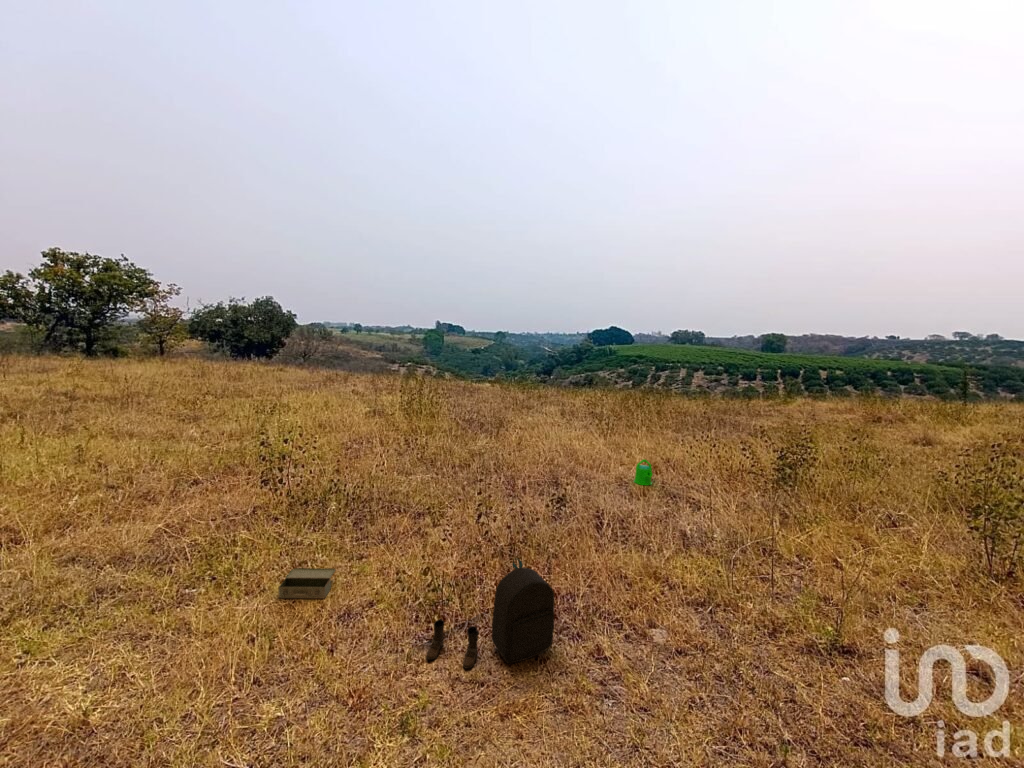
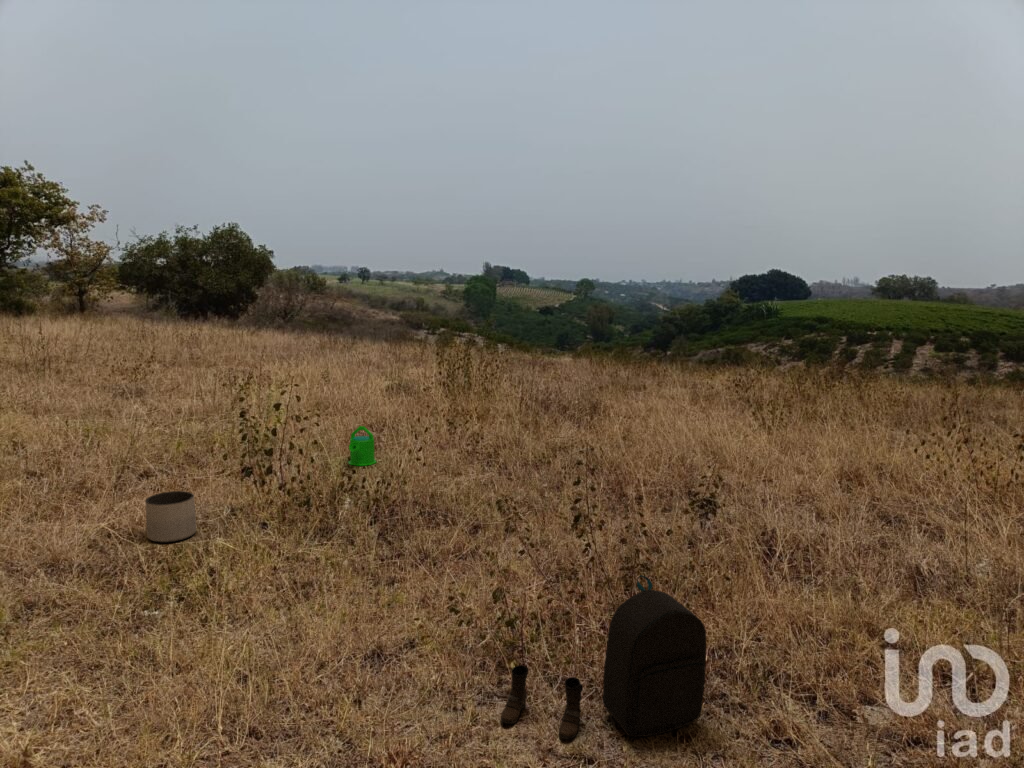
watering can: present [634,459,653,485] -> present [348,426,376,466]
planter: none [192,499,229,536] -> present [145,491,196,543]
toolbox: present [278,568,336,598] -> none [274,587,356,631]

